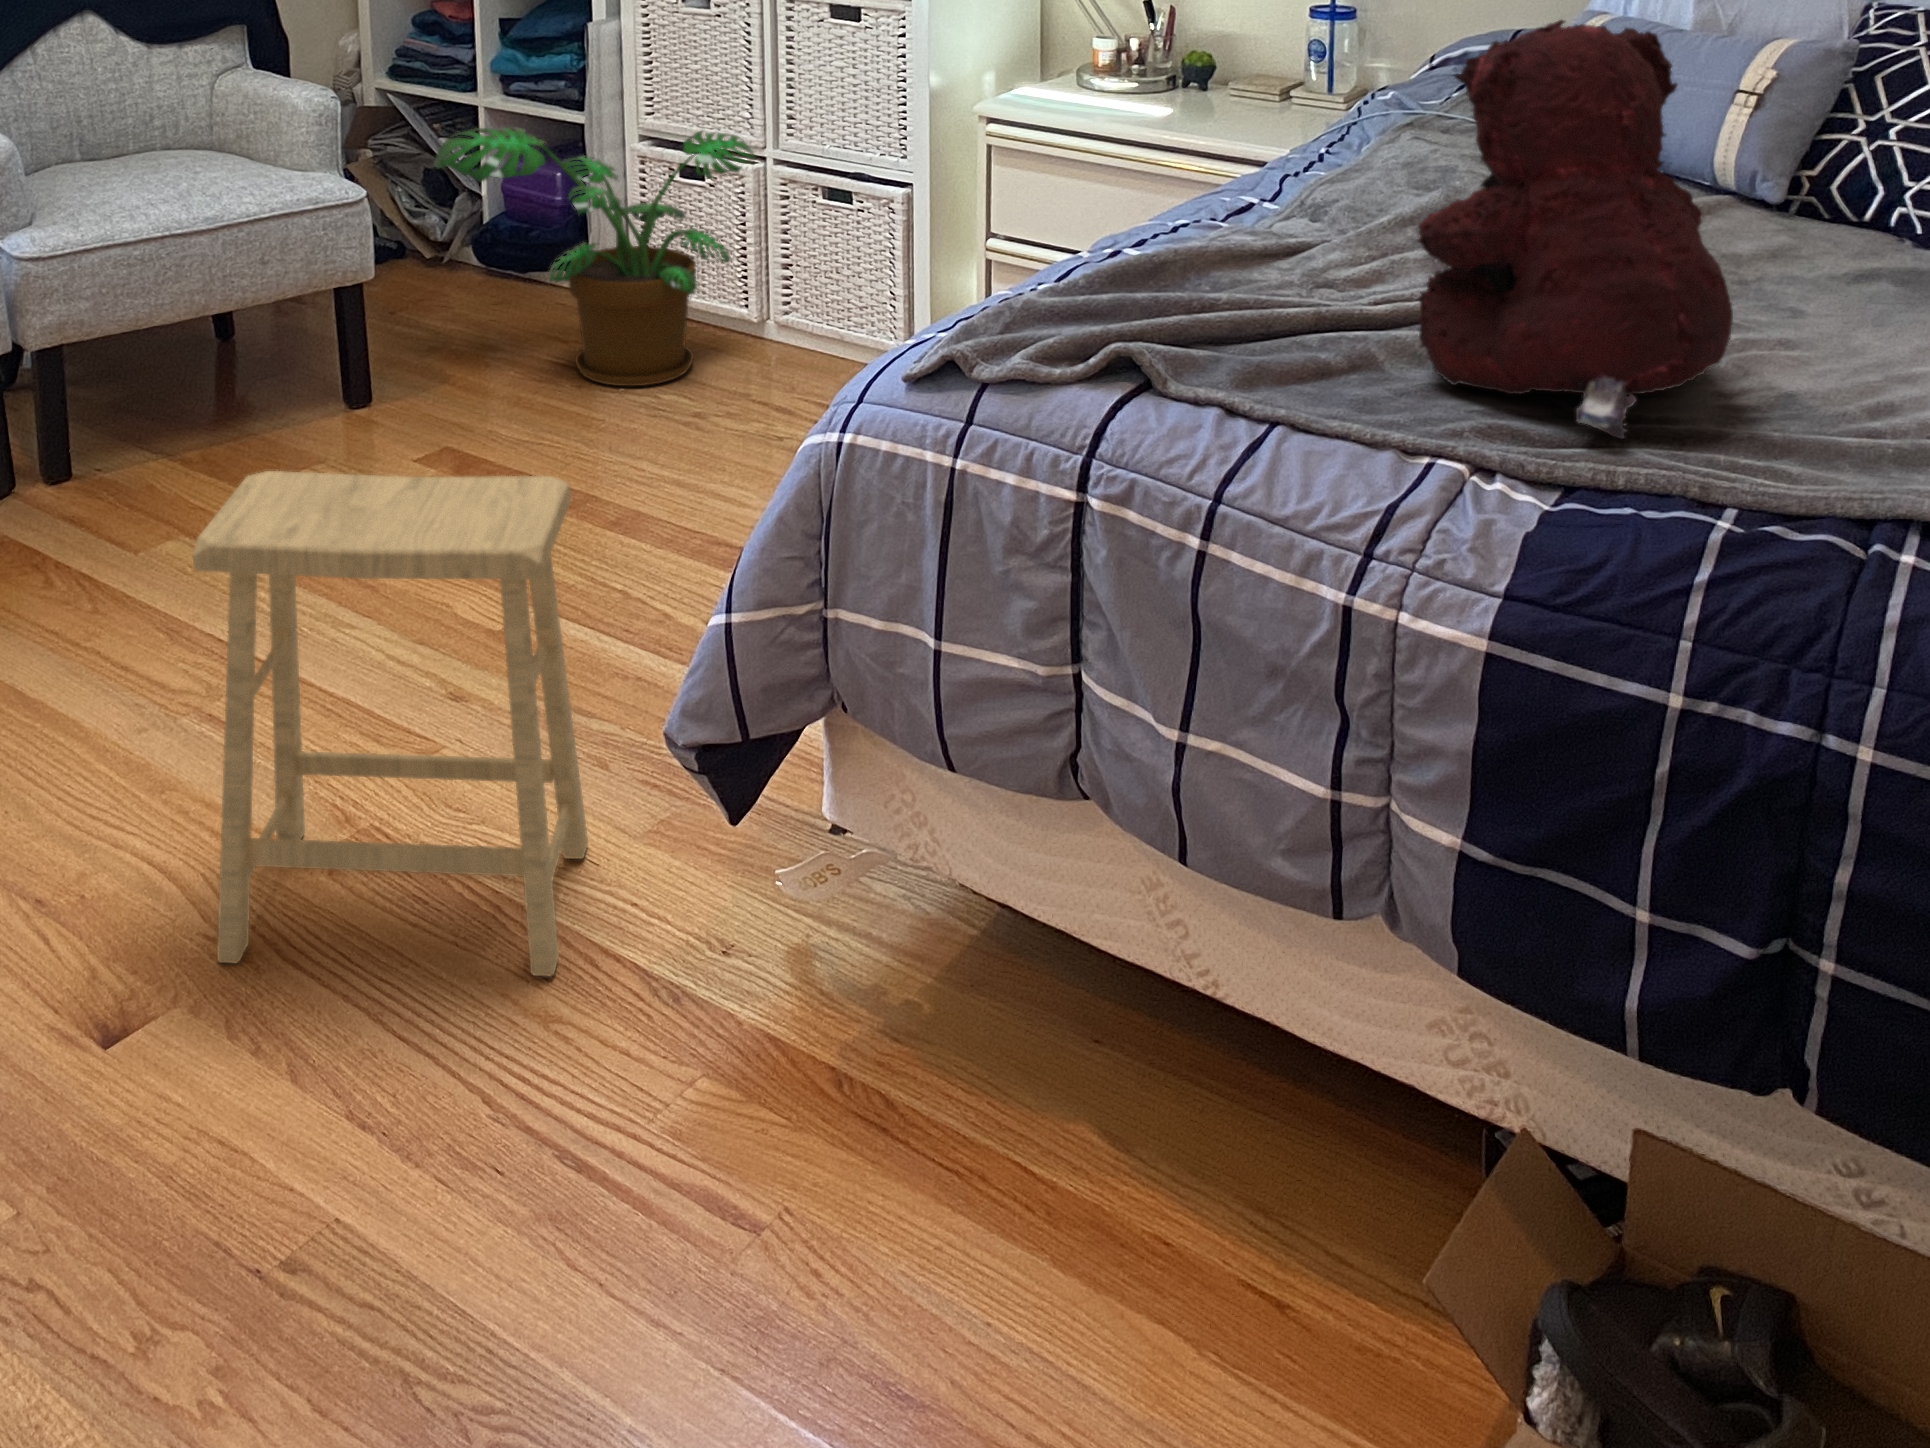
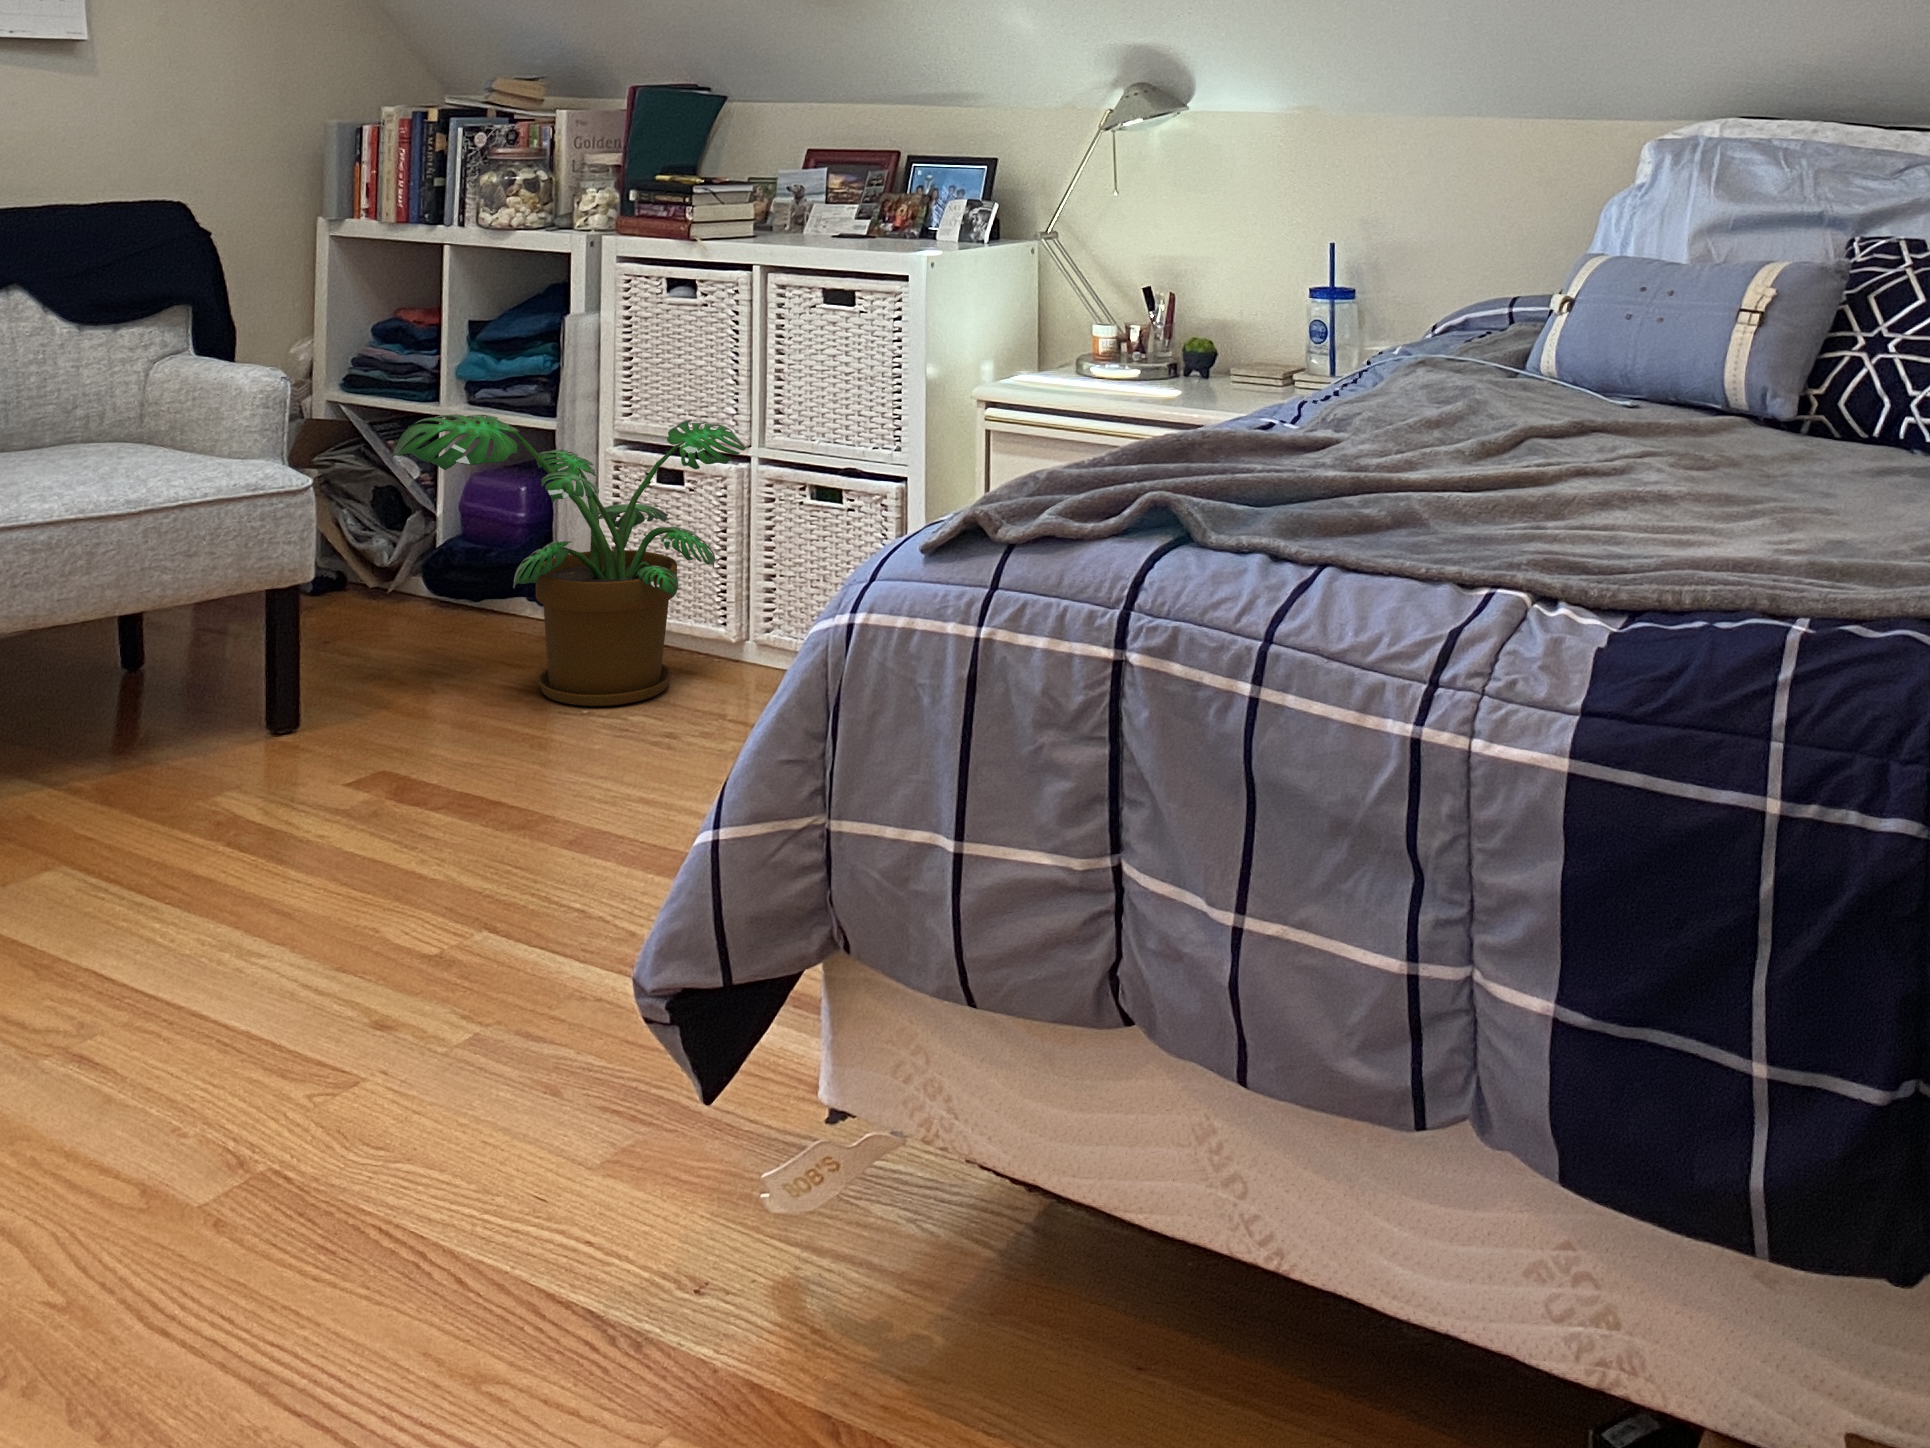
teddy bear: present [1418,20,1733,439] -> none [1451,148,1772,567]
footstool: present [193,471,588,977] -> none [56,694,541,1345]

